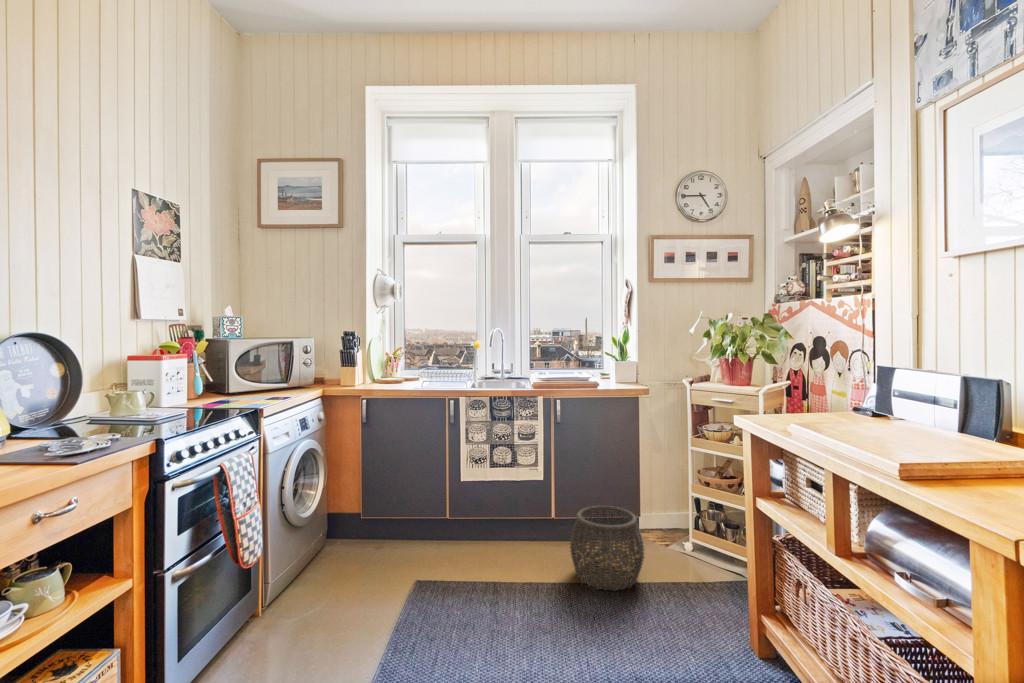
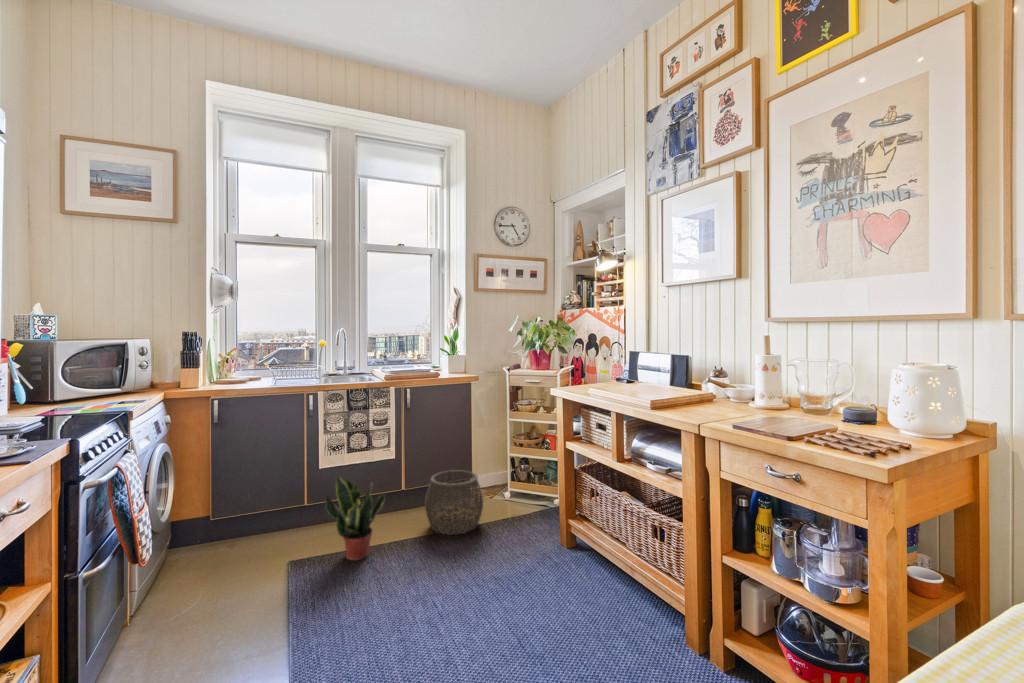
potted plant: none [452,494,518,597] -> present [325,476,385,560]

